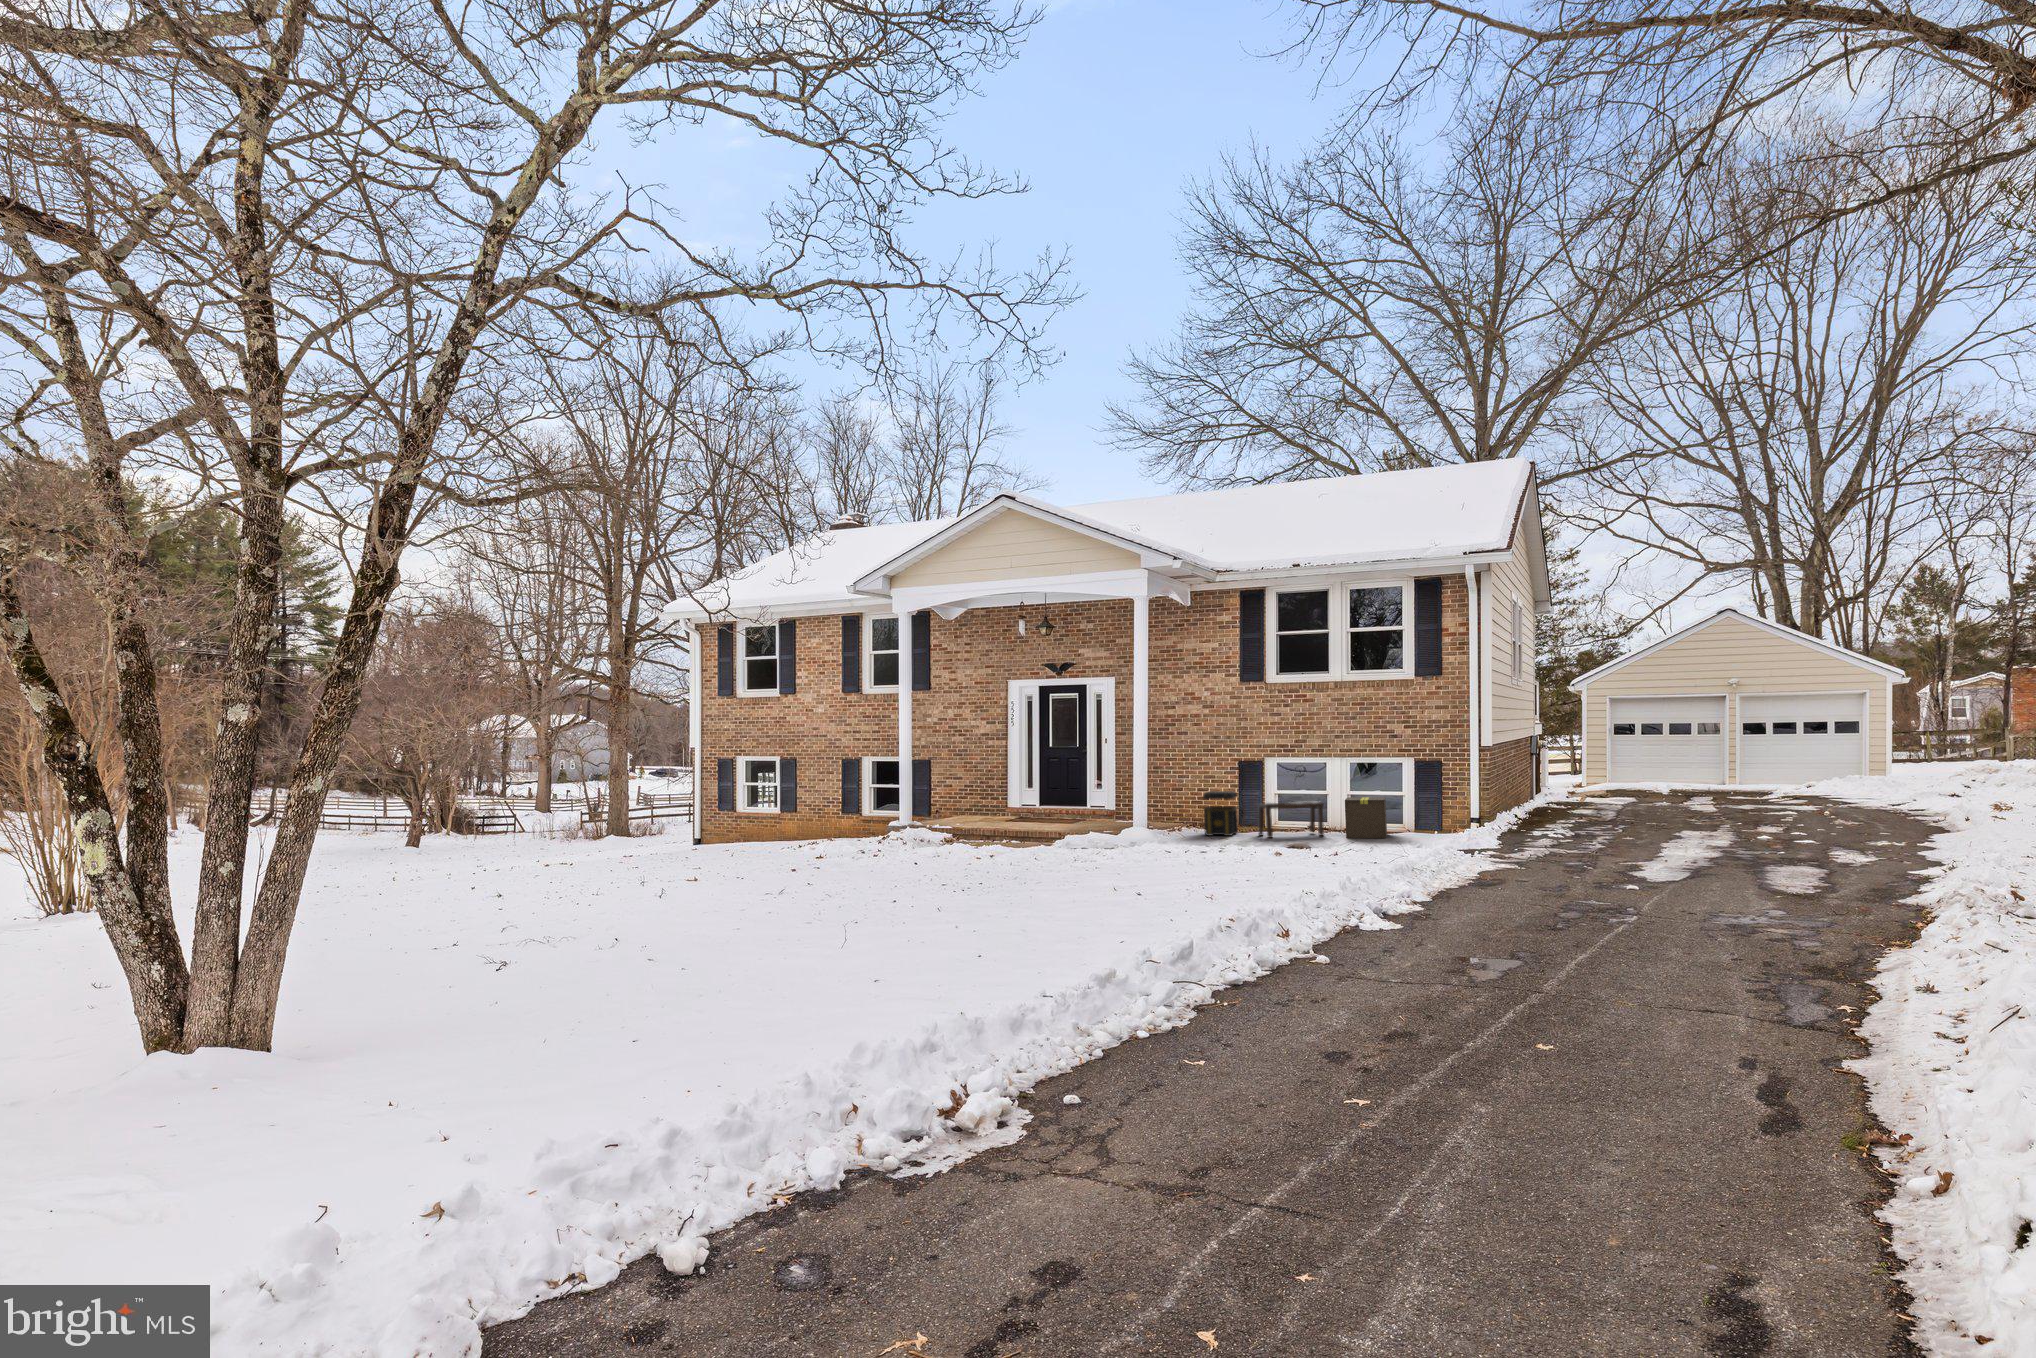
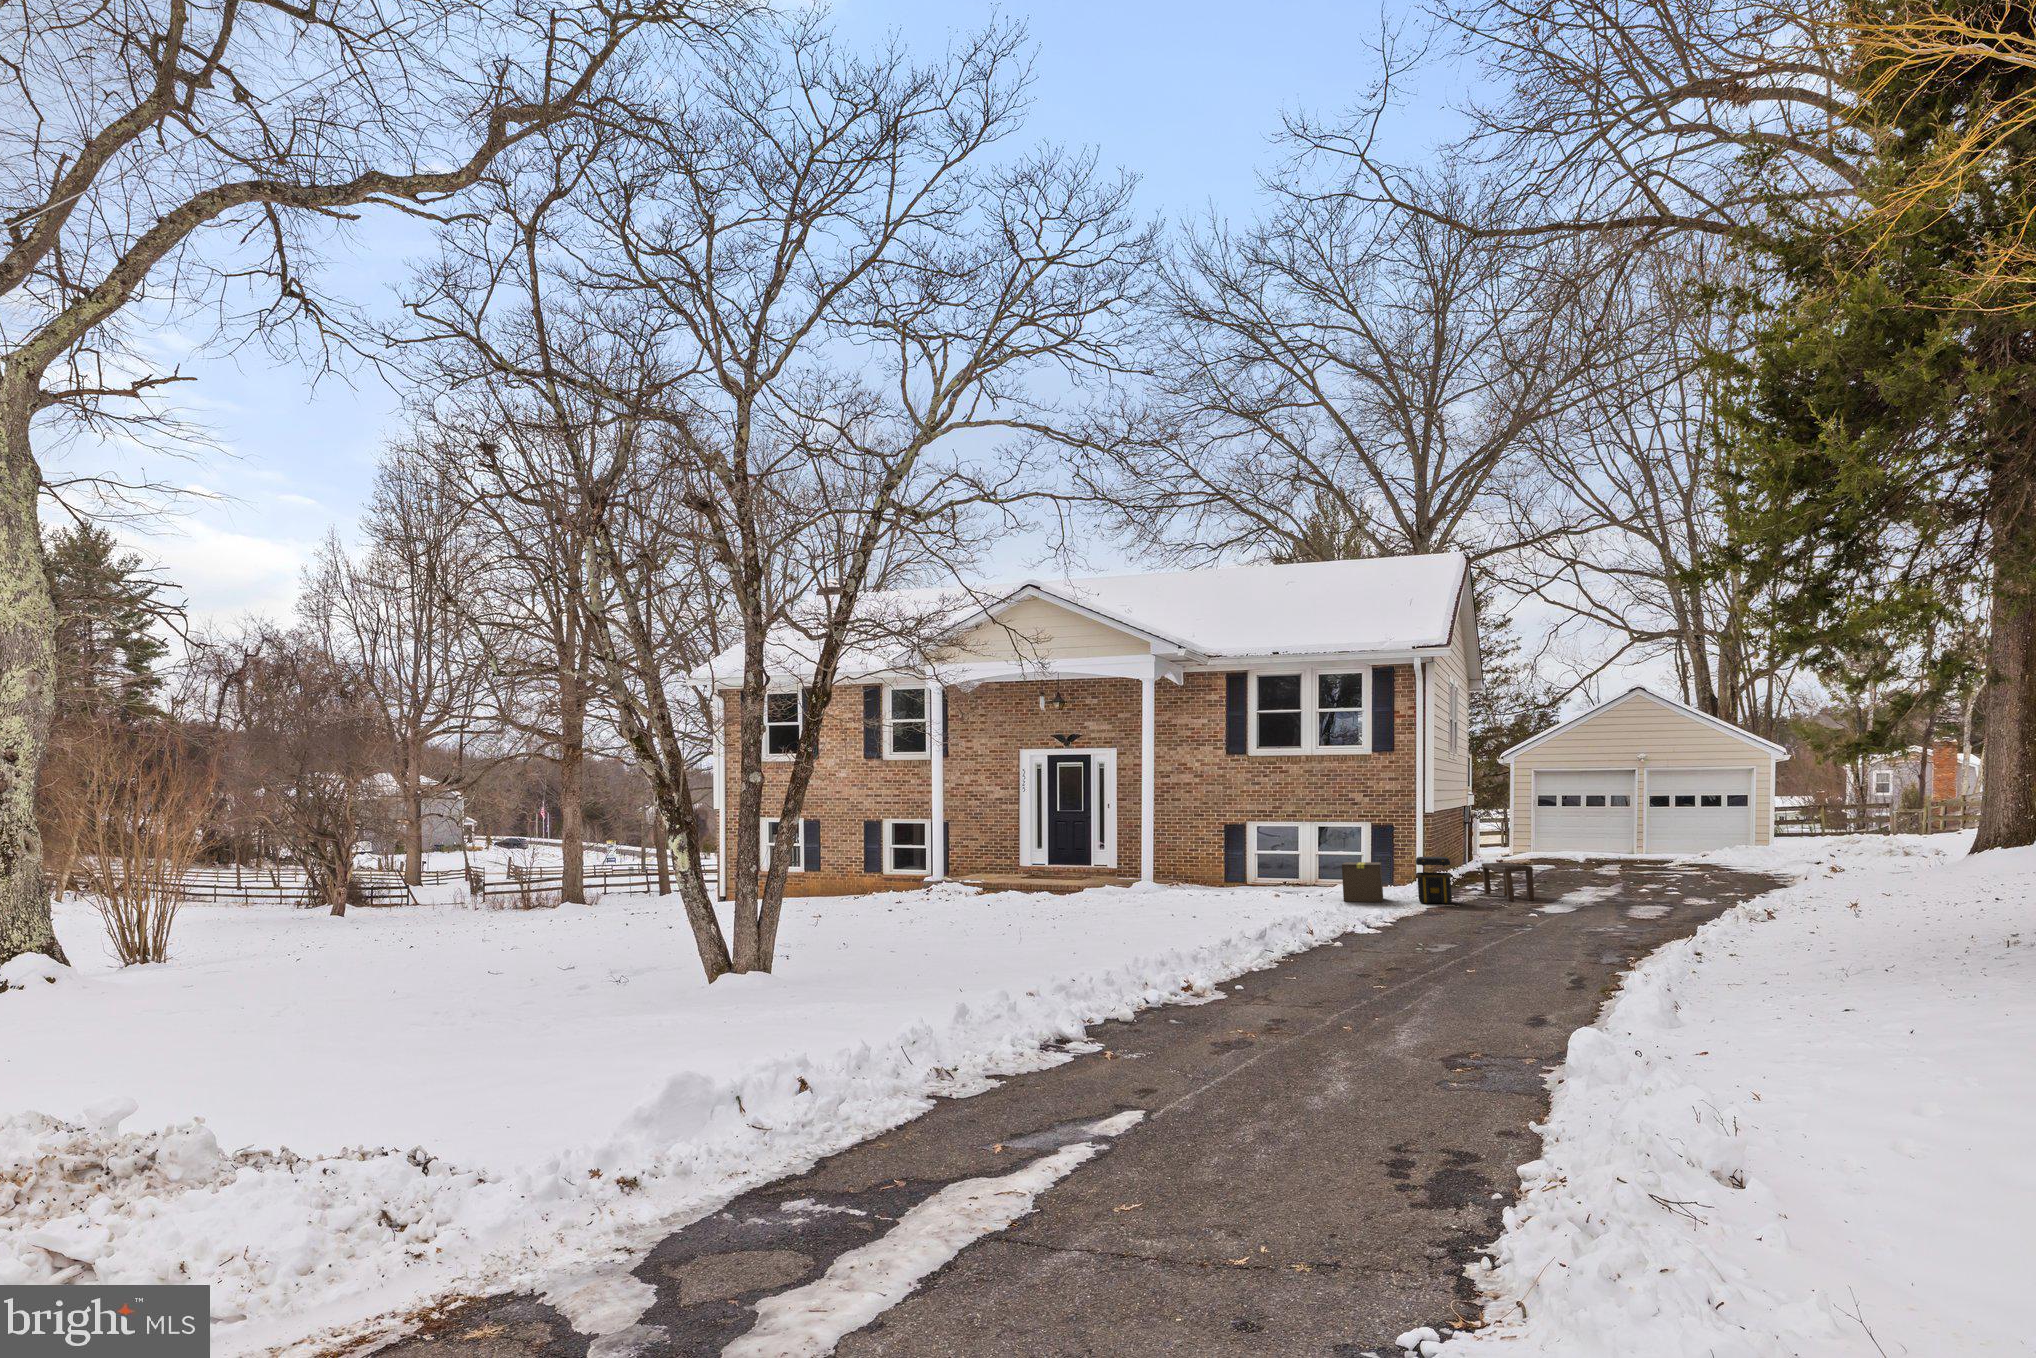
toolbox: present [1203,791,1238,836] -> present [1416,857,1452,904]
bench: present [1259,801,1324,838] -> present [1482,863,1534,901]

